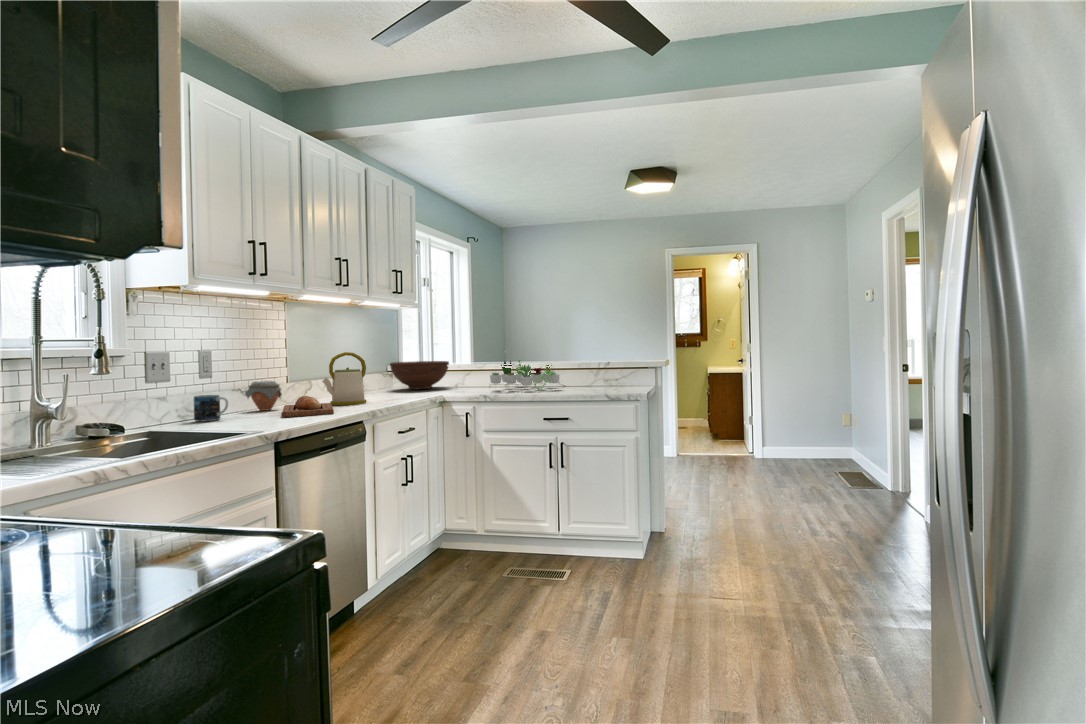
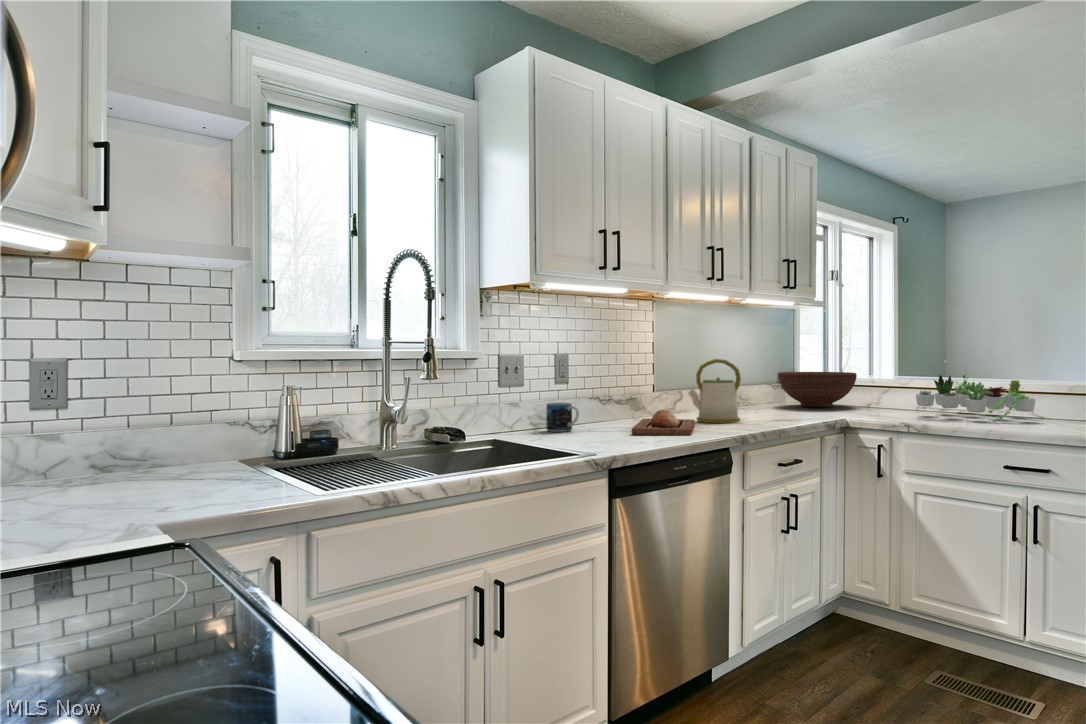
jar: present [245,381,282,411] -> none [604,389,643,423]

